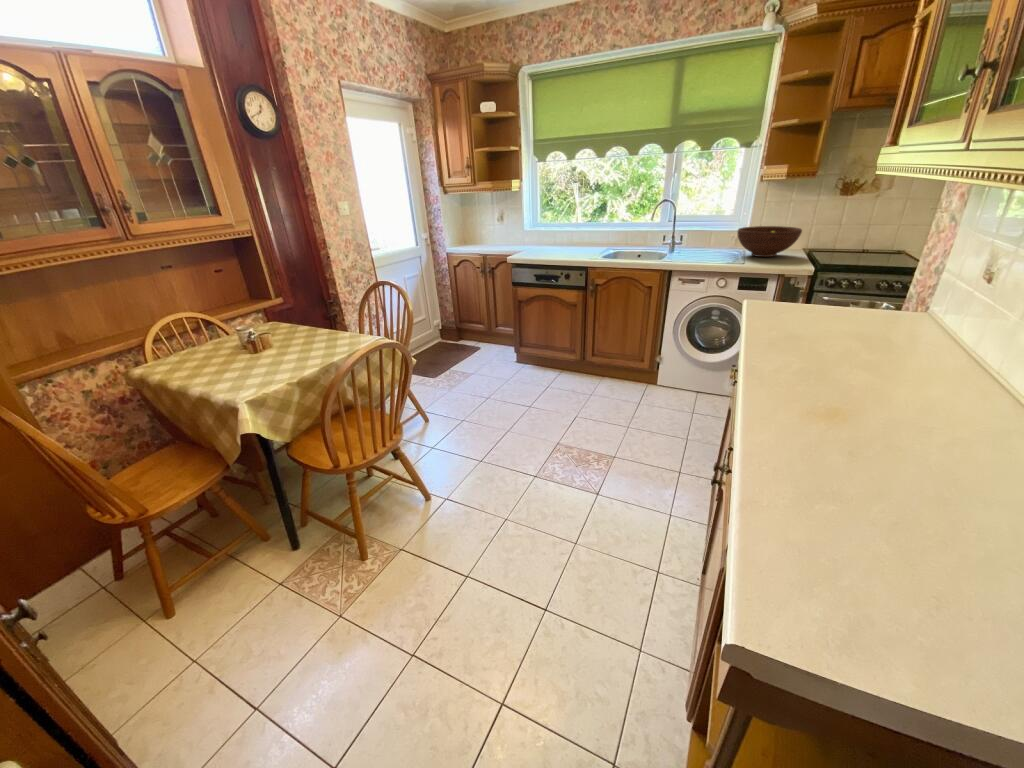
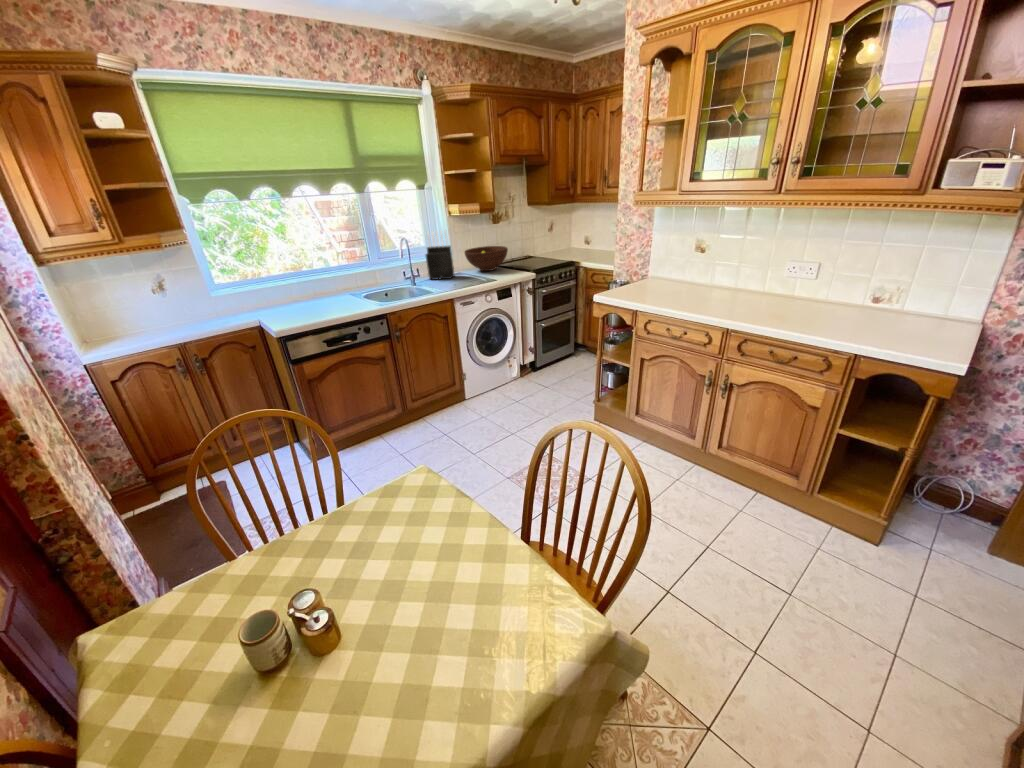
knife block: none [686,198,721,255] -> present [426,231,454,280]

